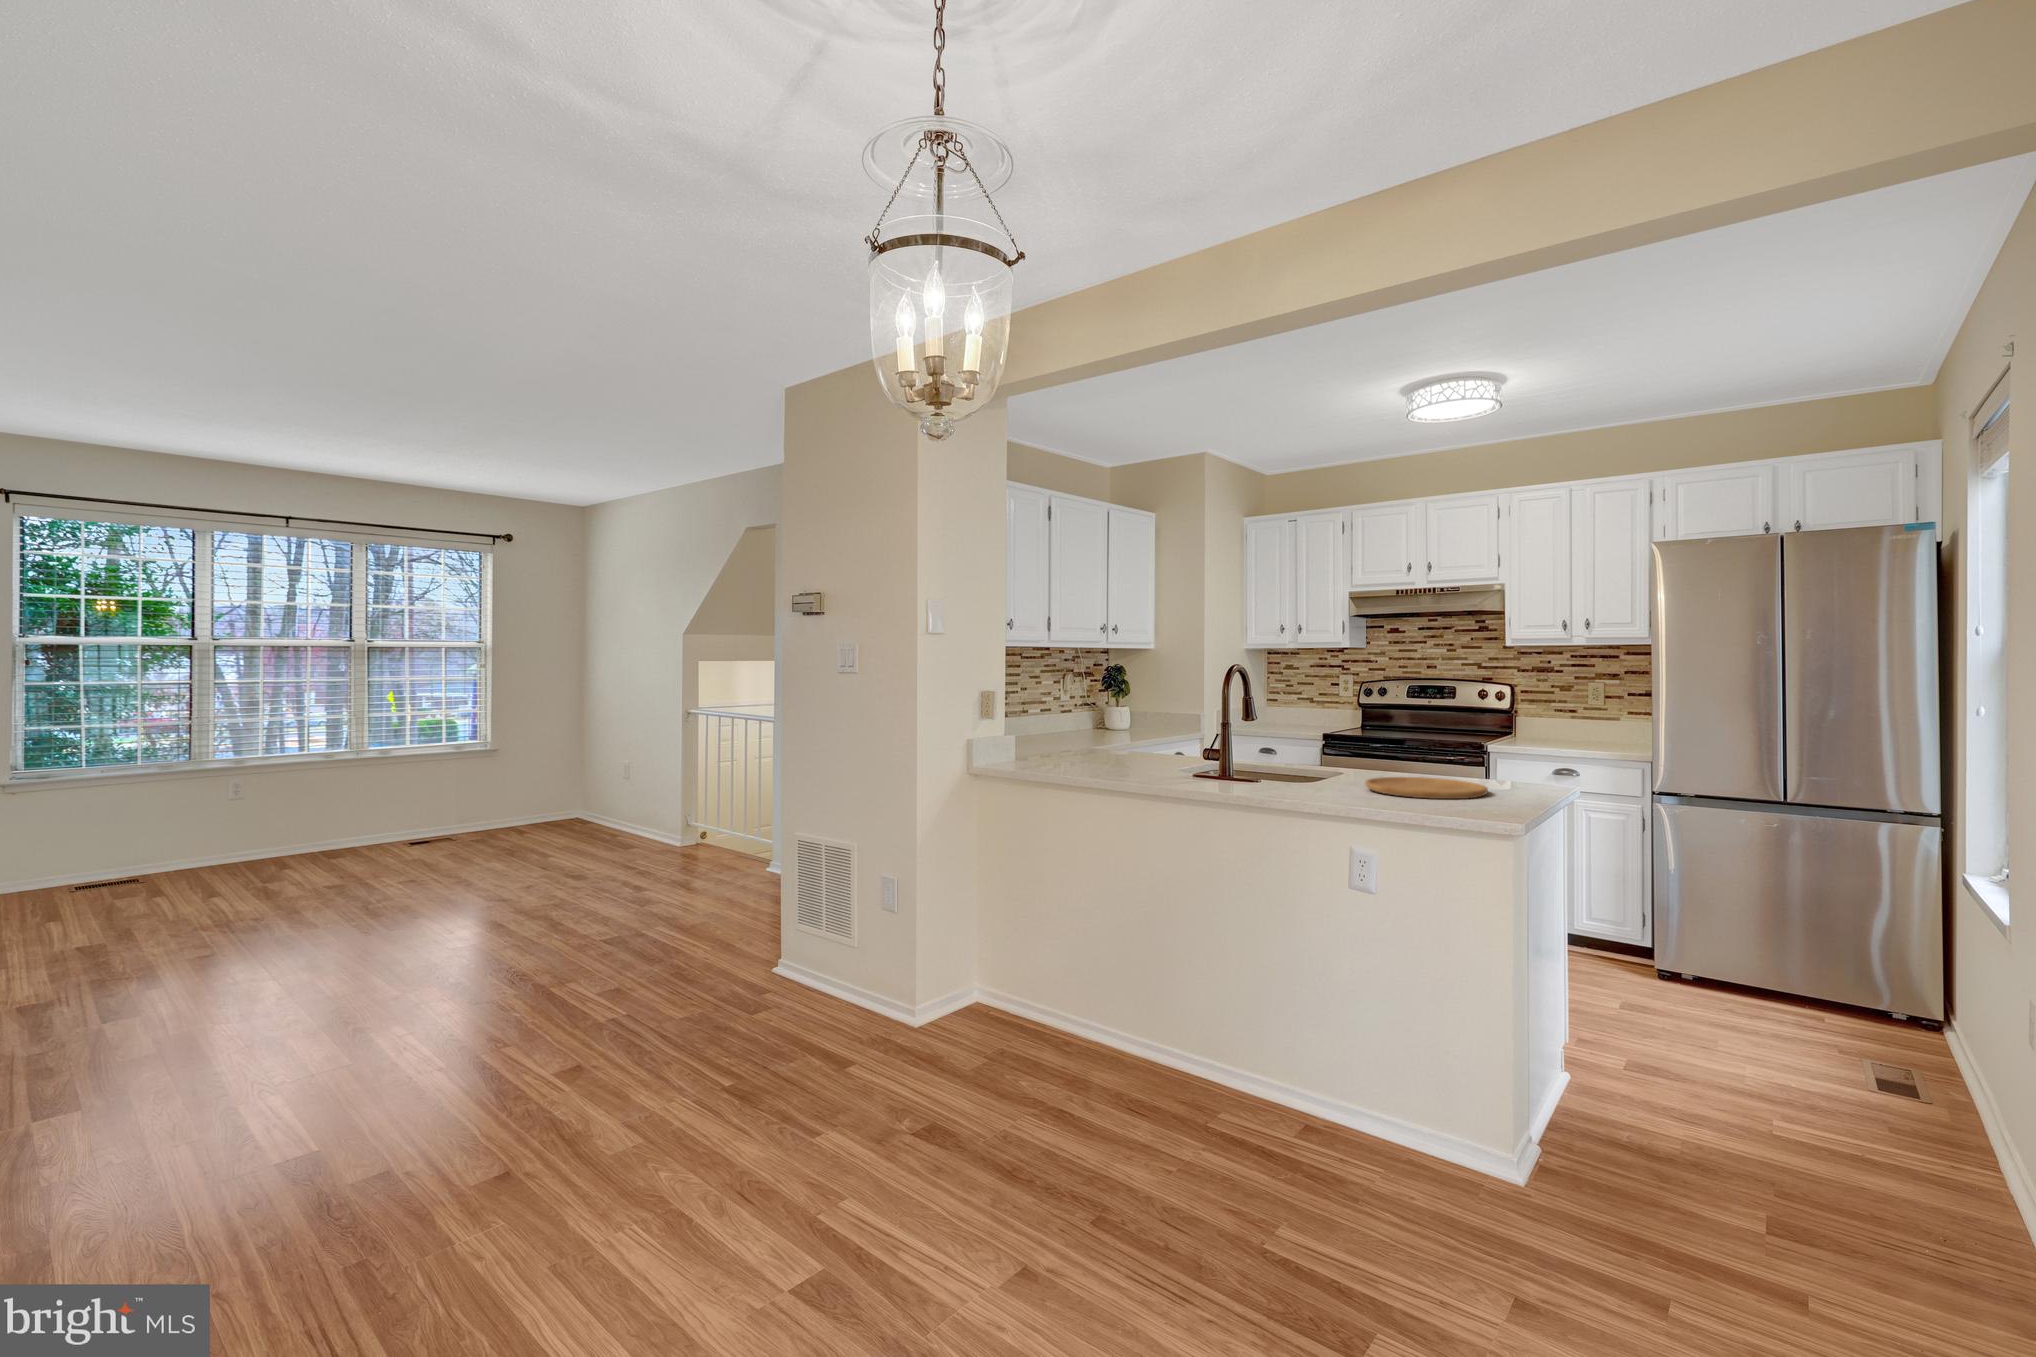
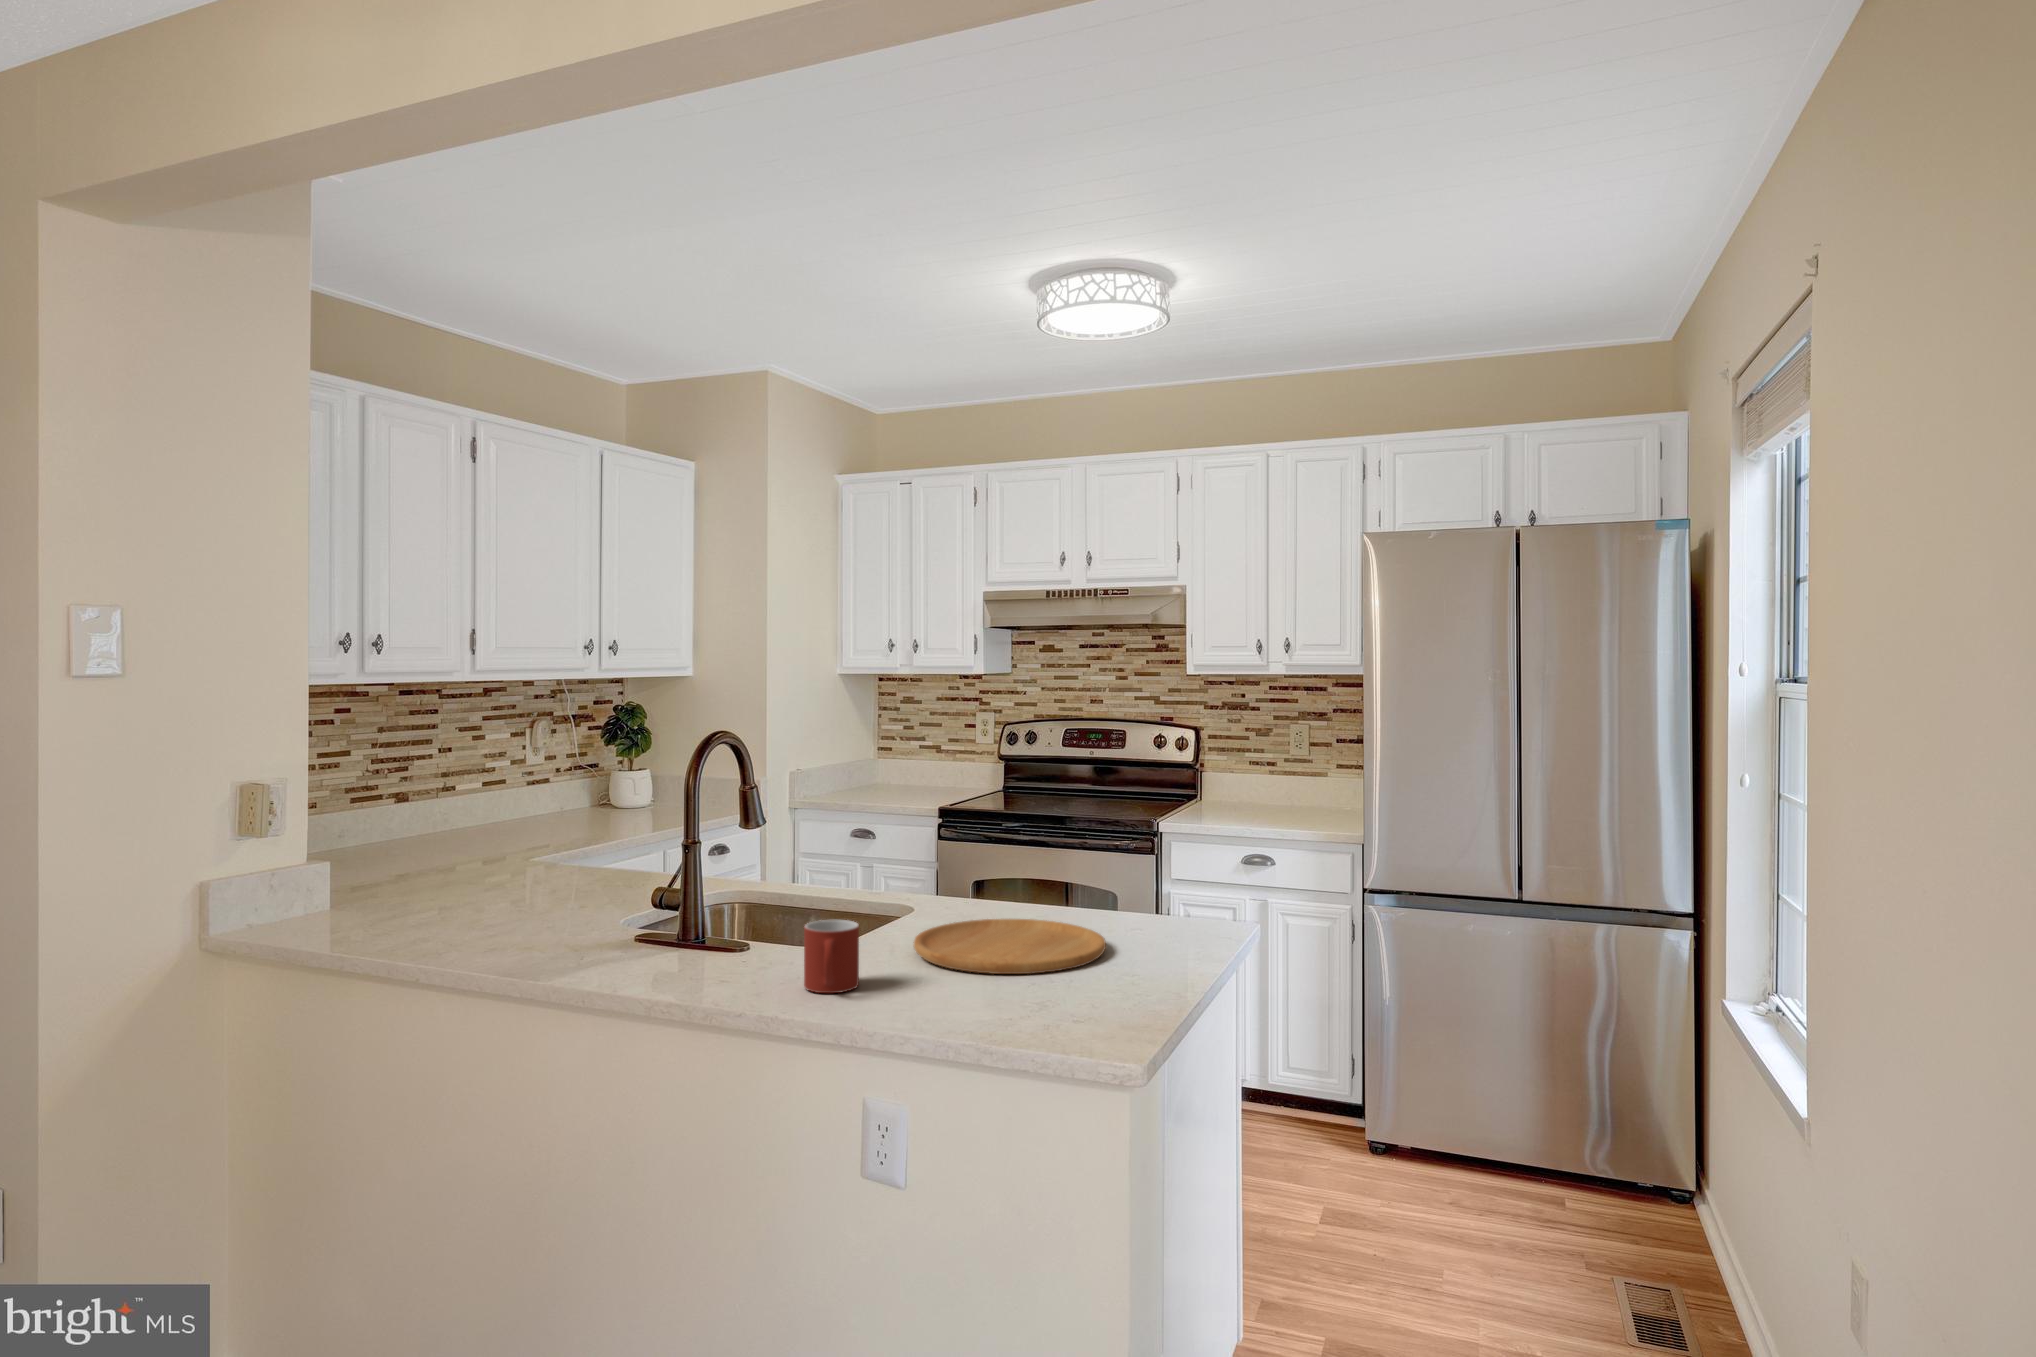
mug: none [1314,763,1345,800] -> present [804,920,859,993]

